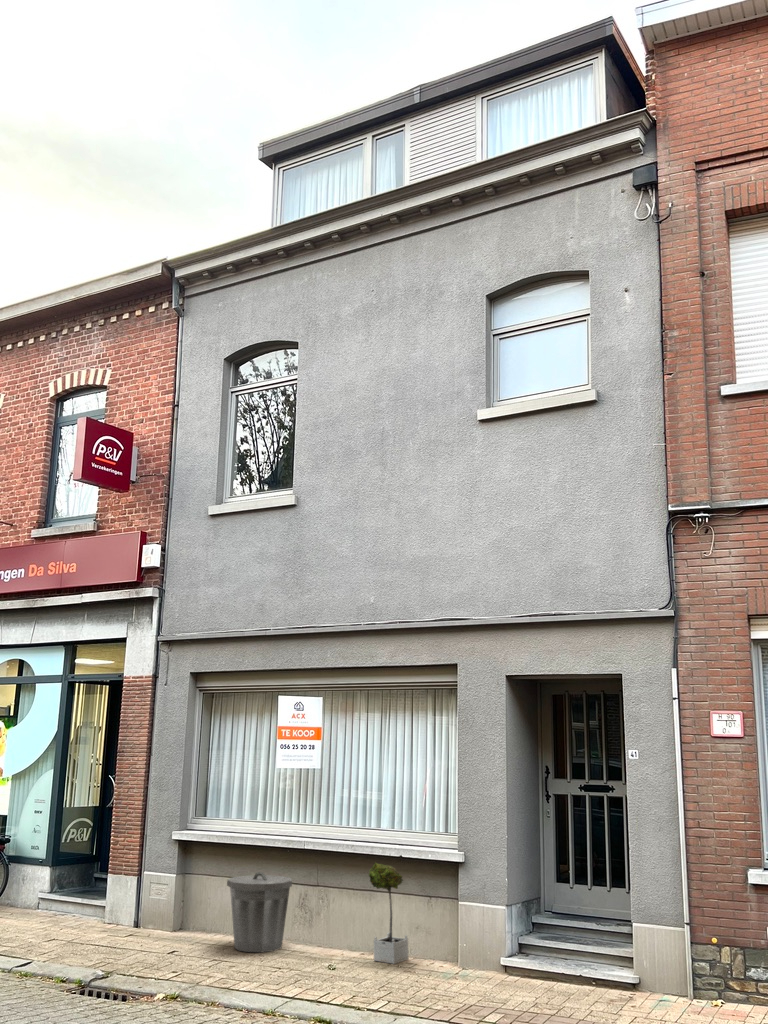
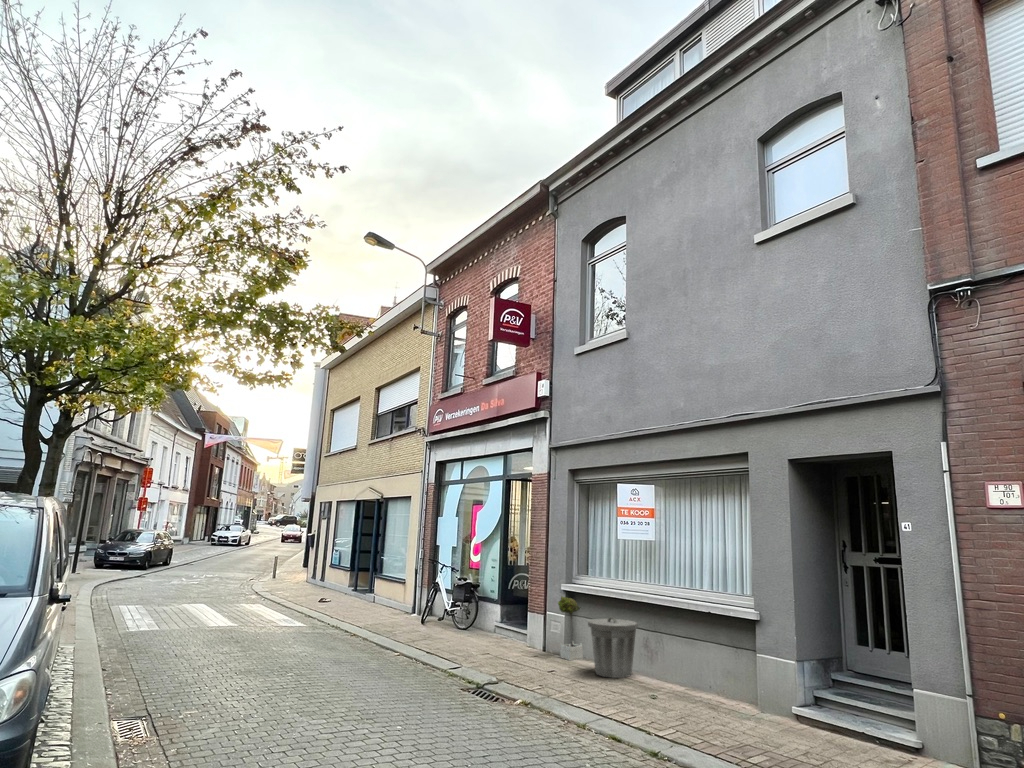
potted tree: present [369,863,409,964] -> present [558,597,583,660]

